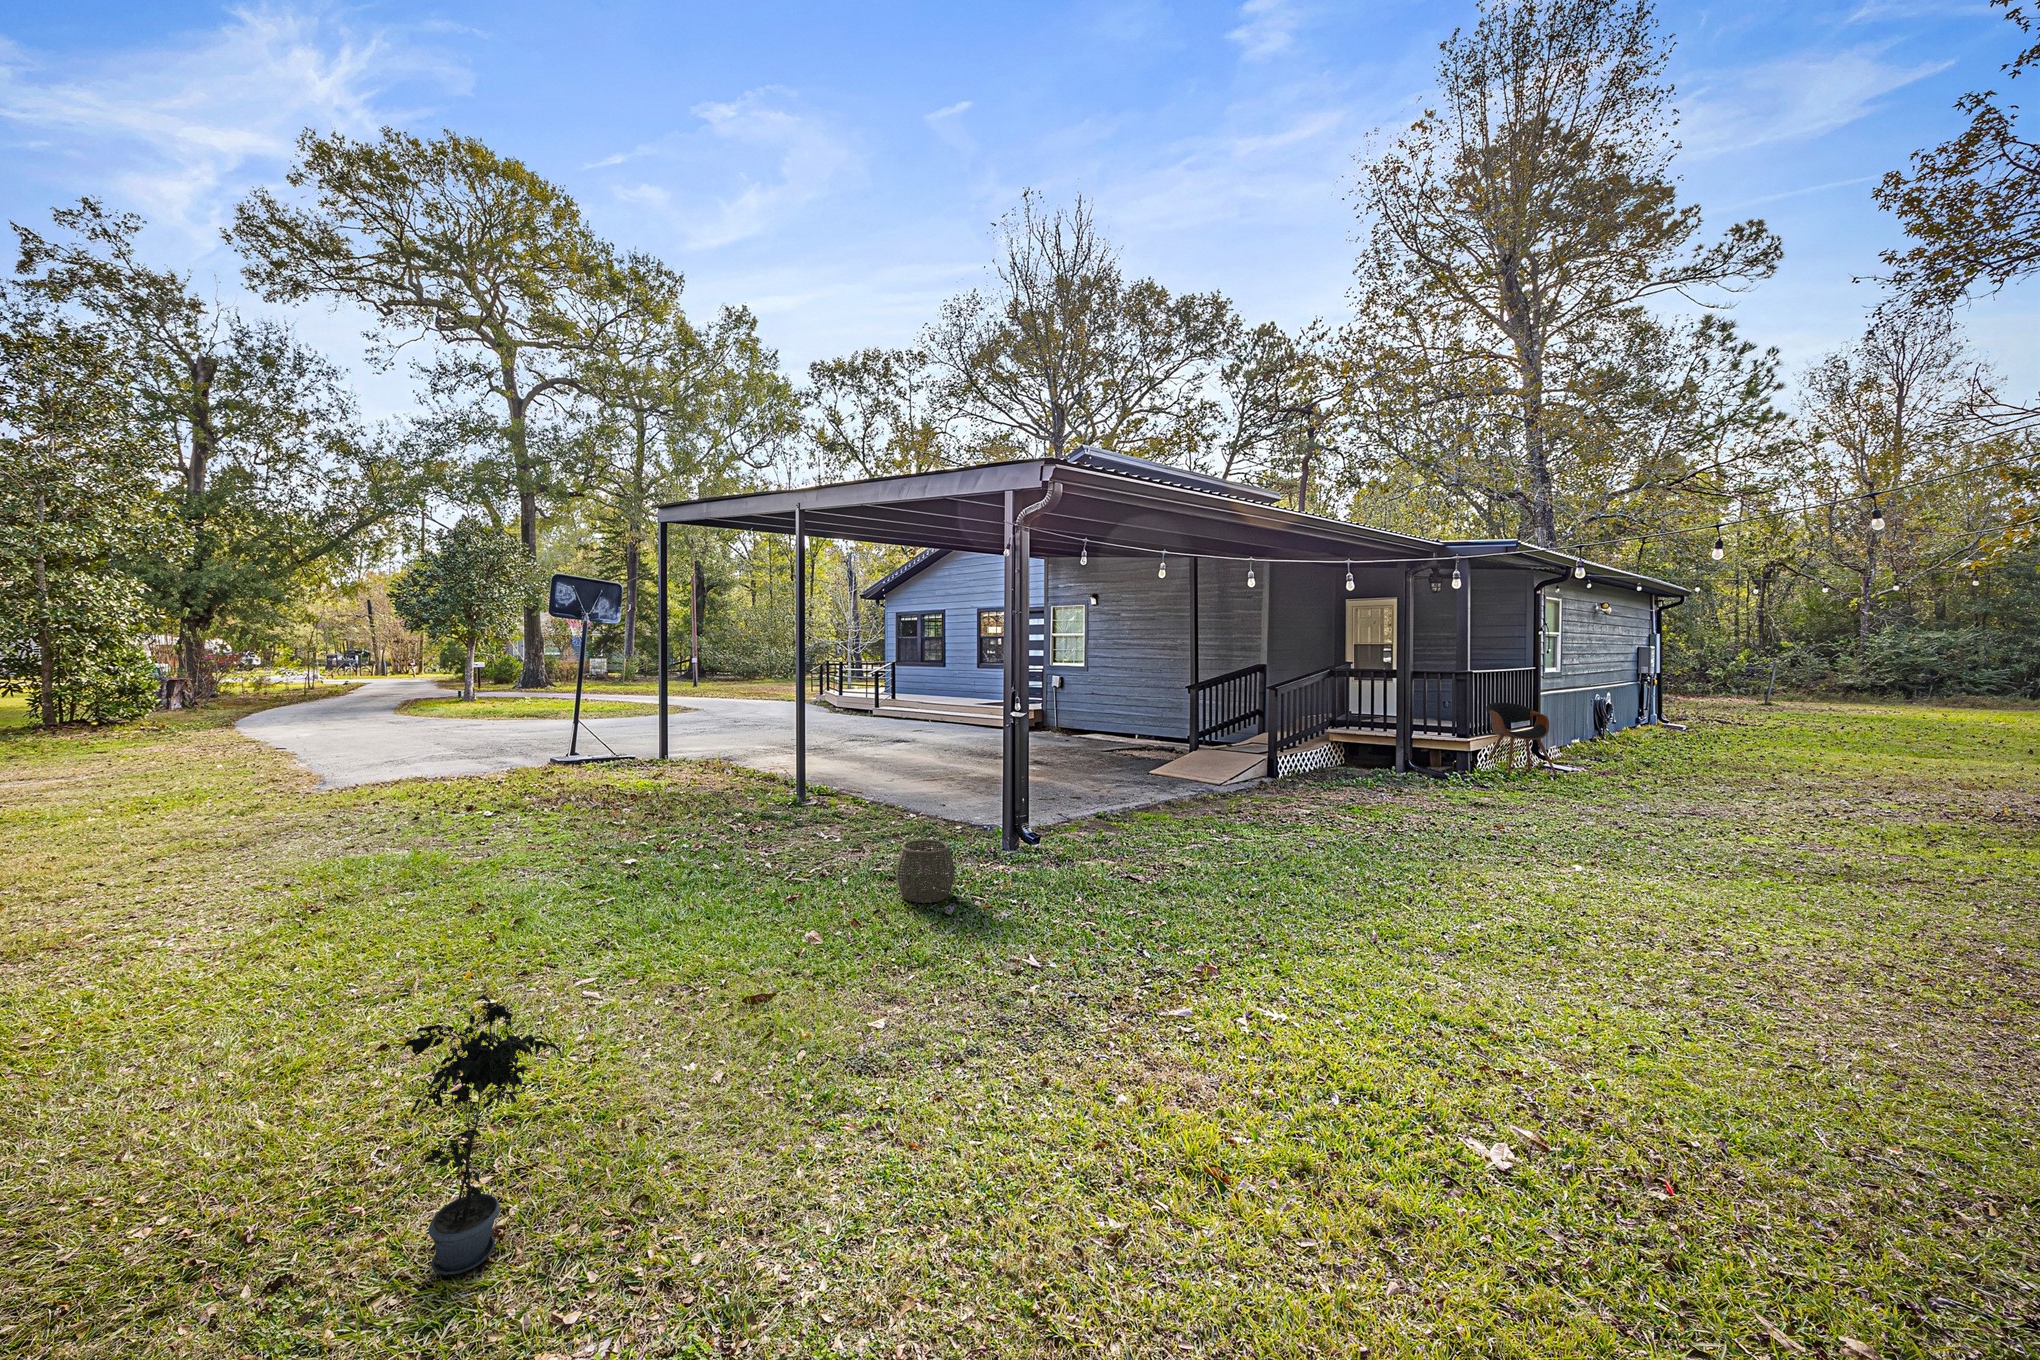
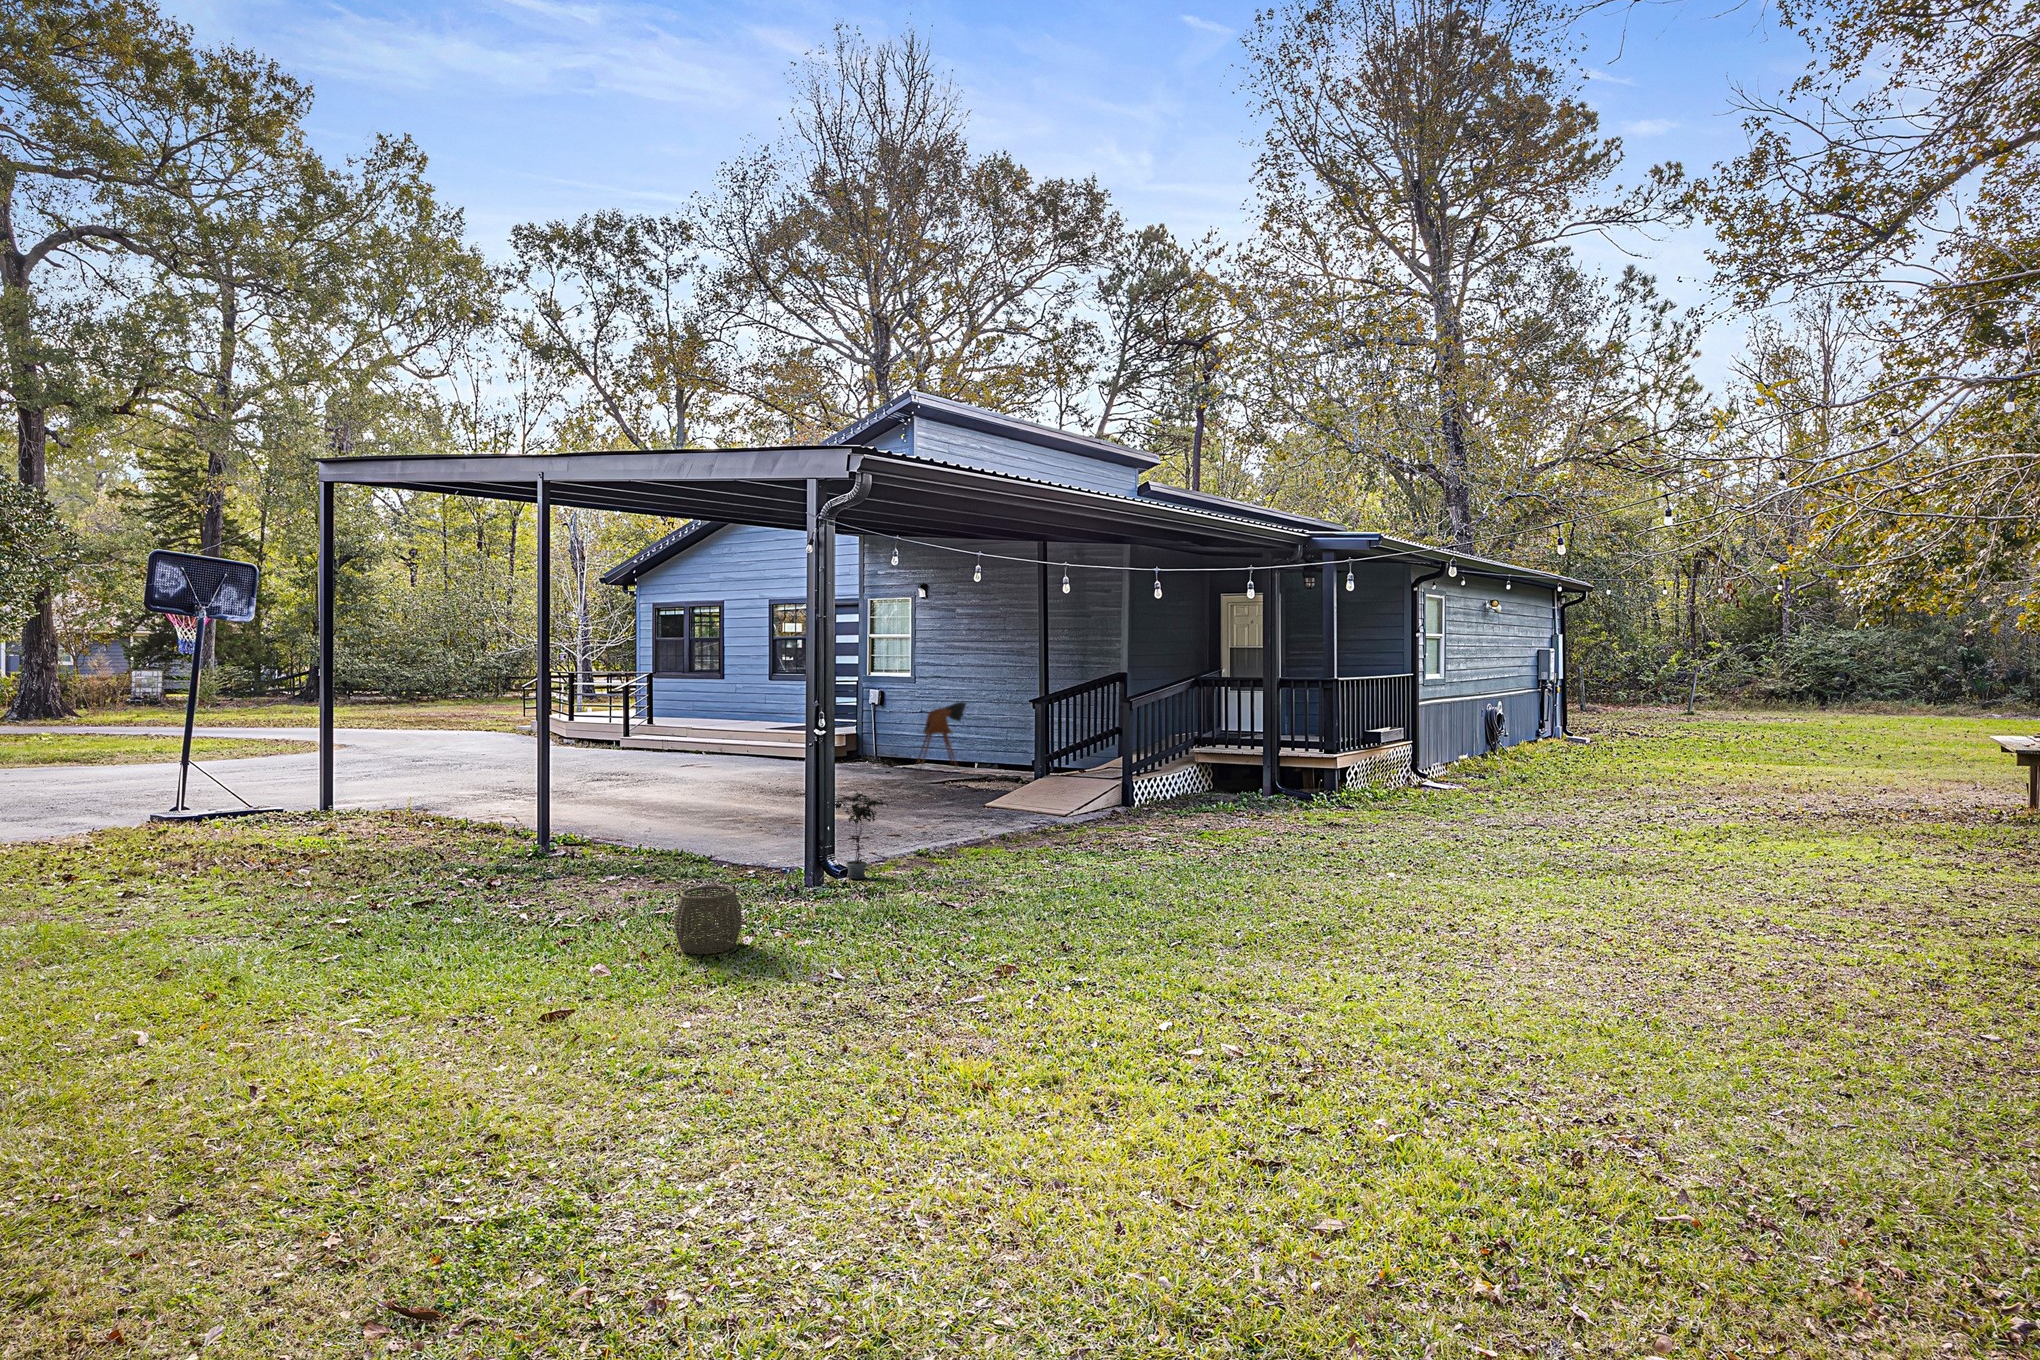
chair: present [1486,703,1558,777] -> present [917,702,966,769]
potted plant: present [404,994,561,1275] -> present [834,790,888,879]

